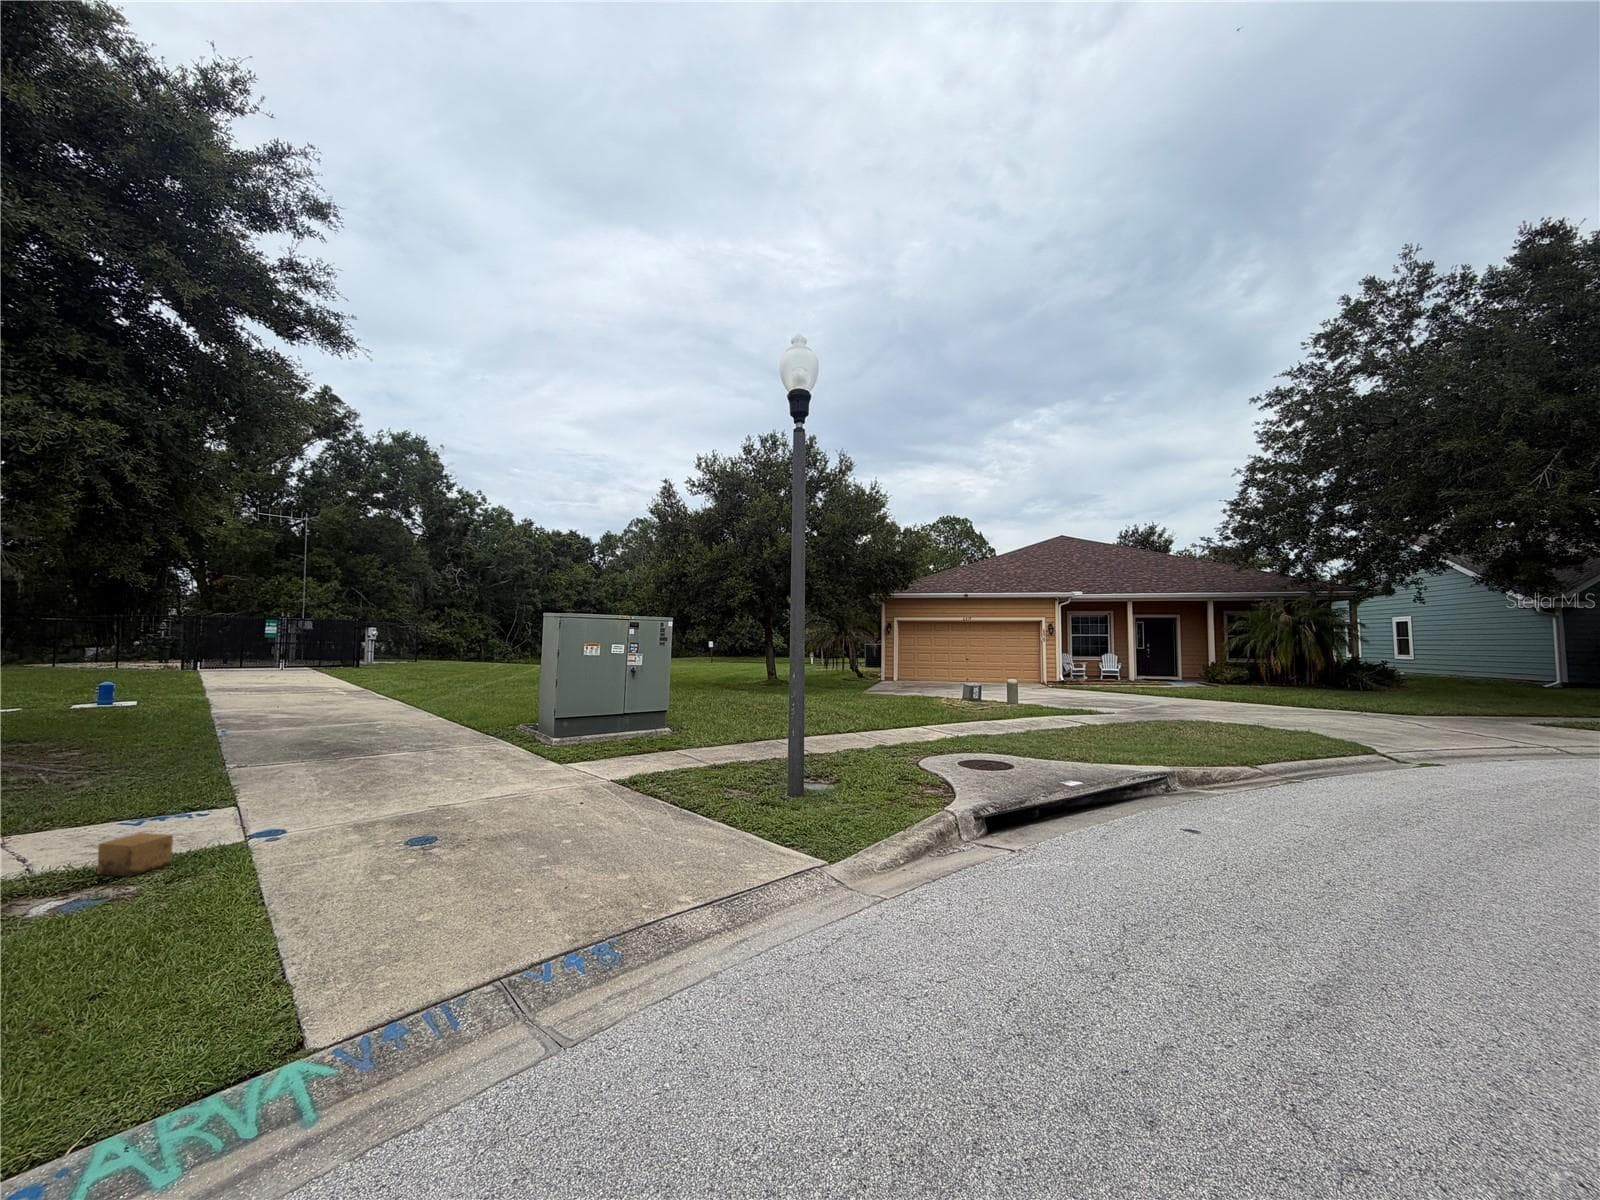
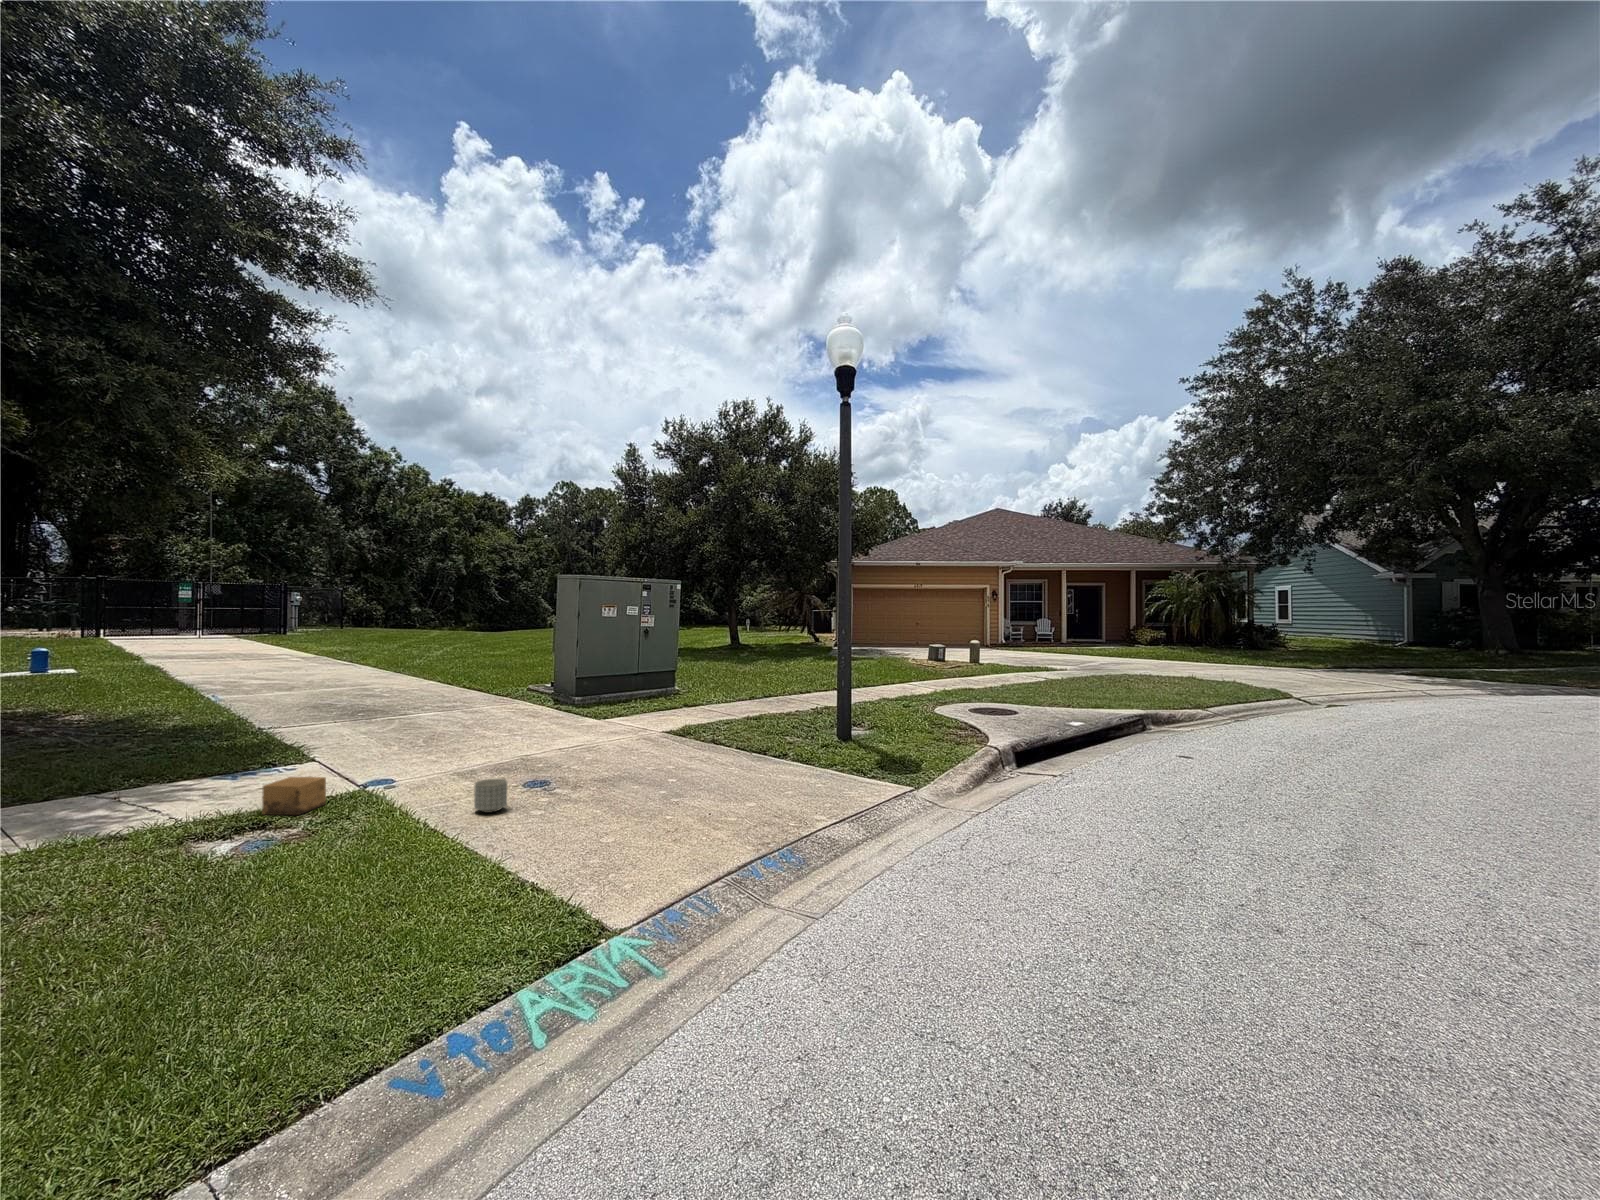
planter: none [306,842,346,881] -> present [474,778,507,813]

